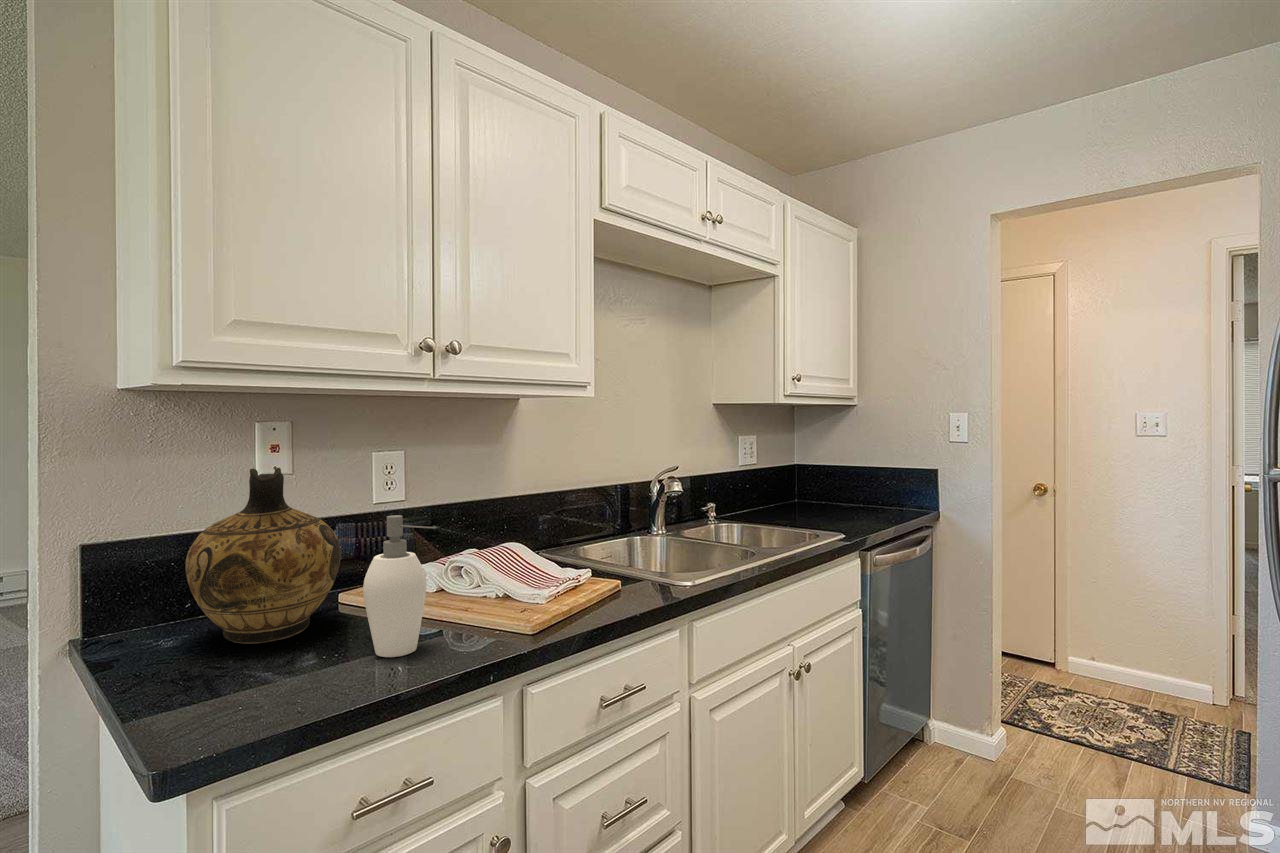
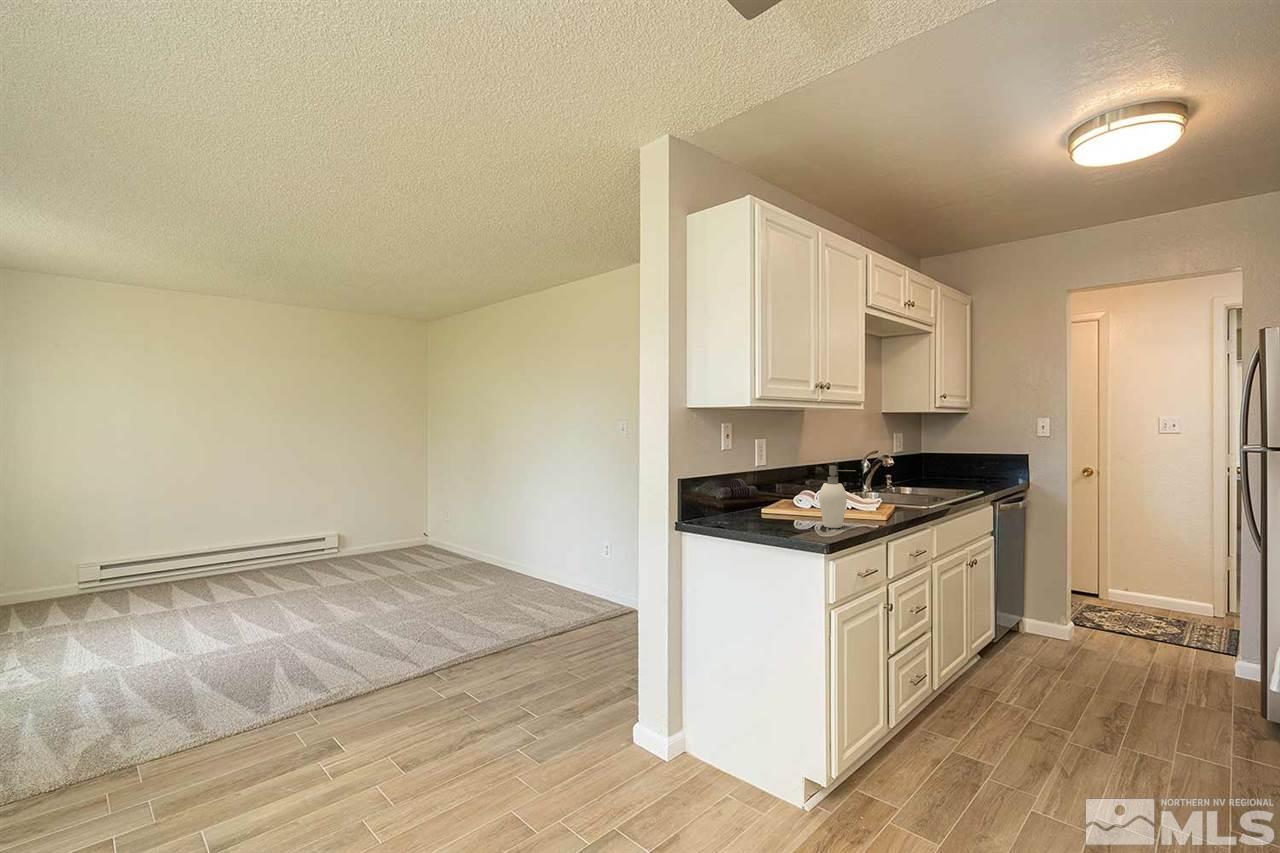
ceramic jug: present [185,468,341,644] -> none [723,445,787,525]

